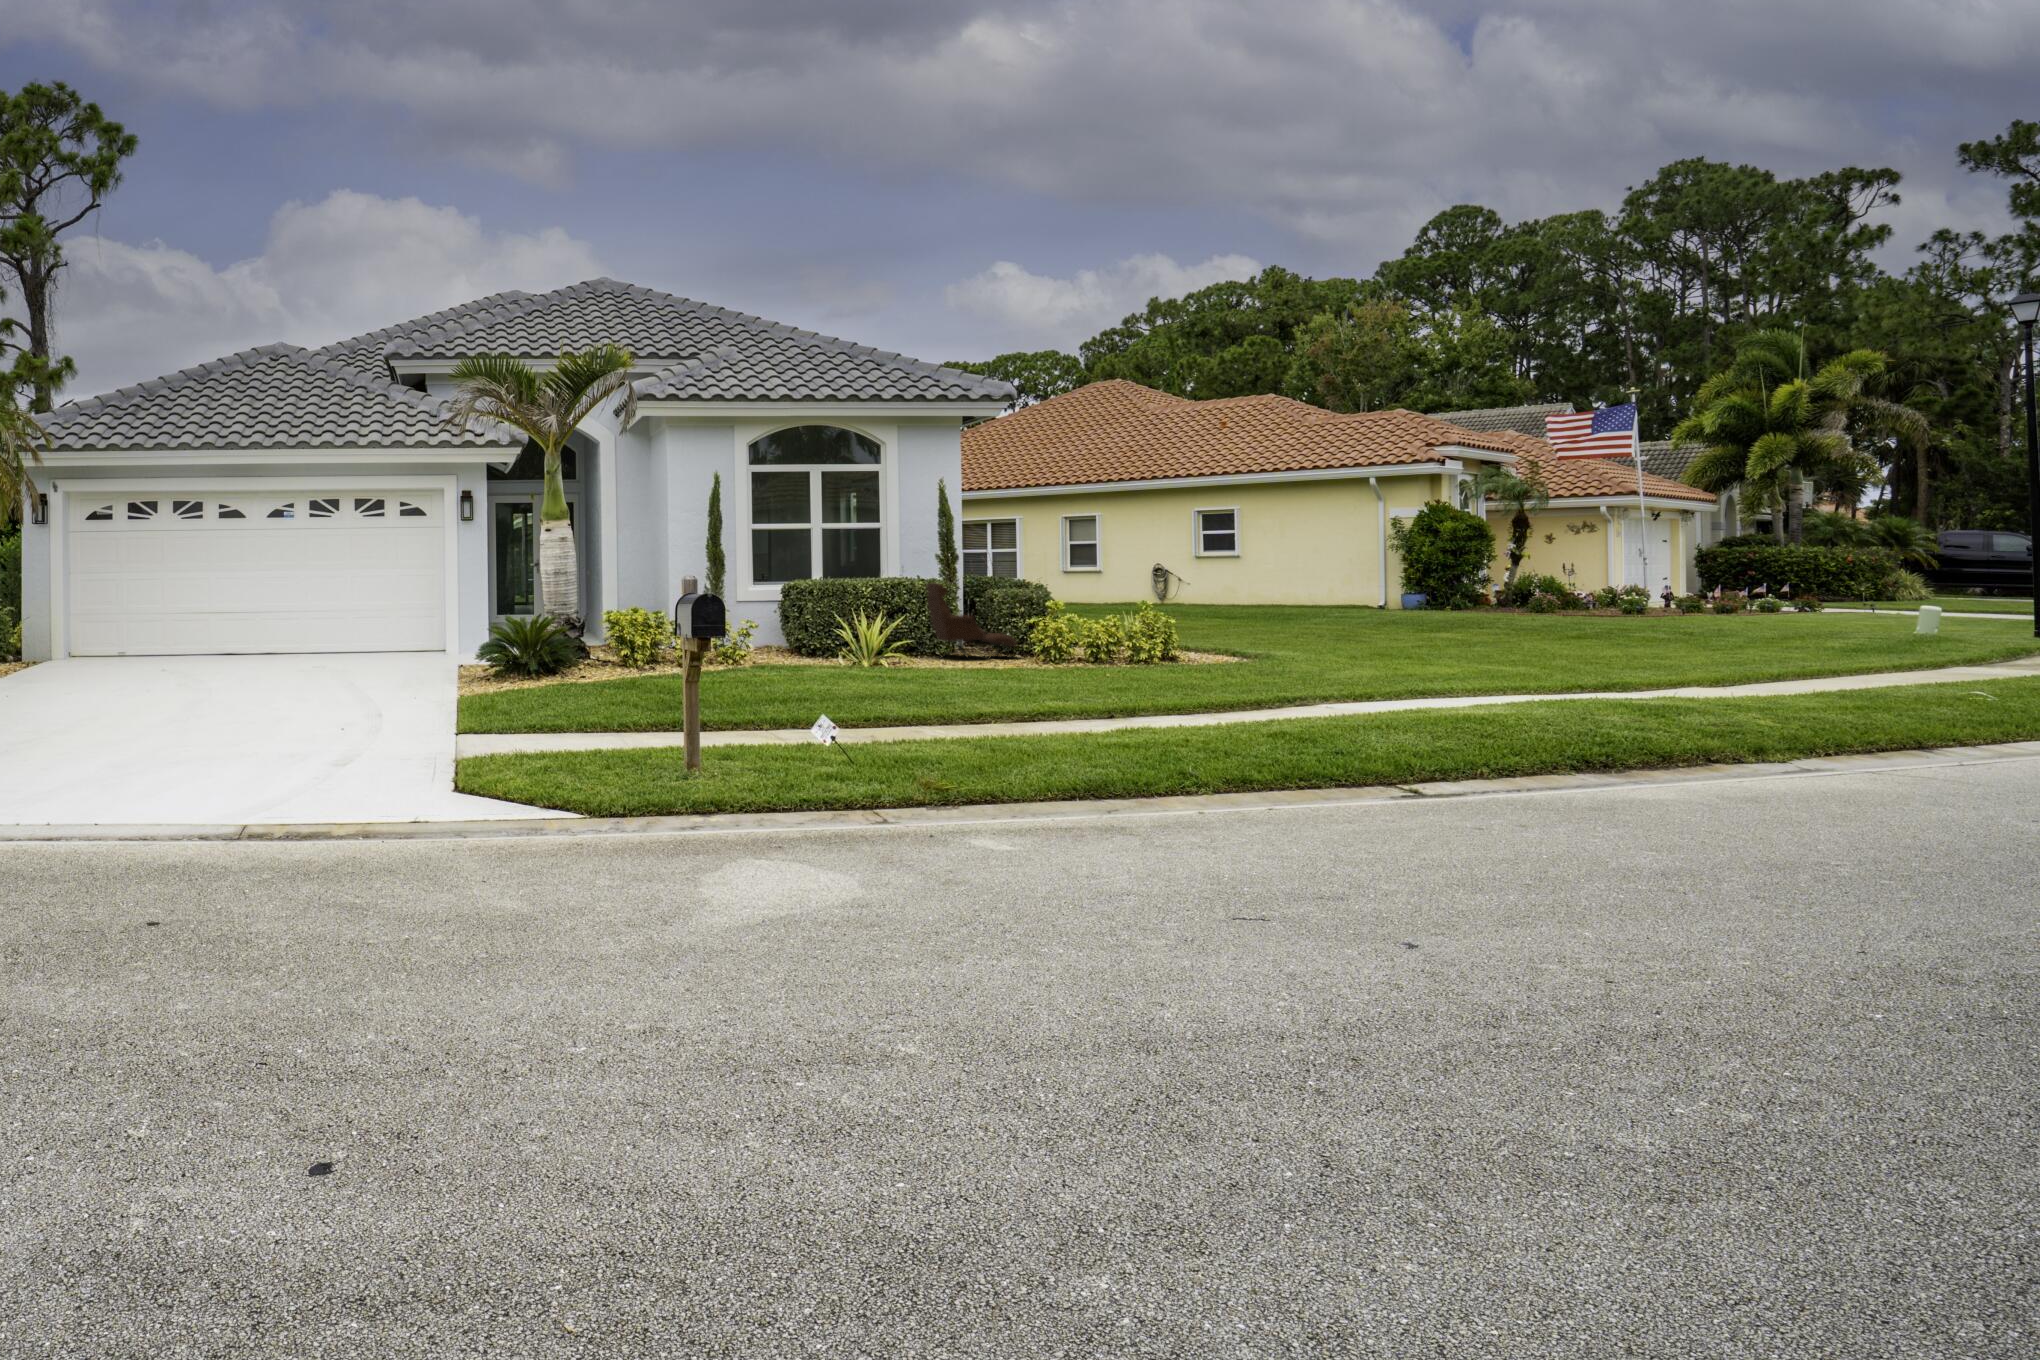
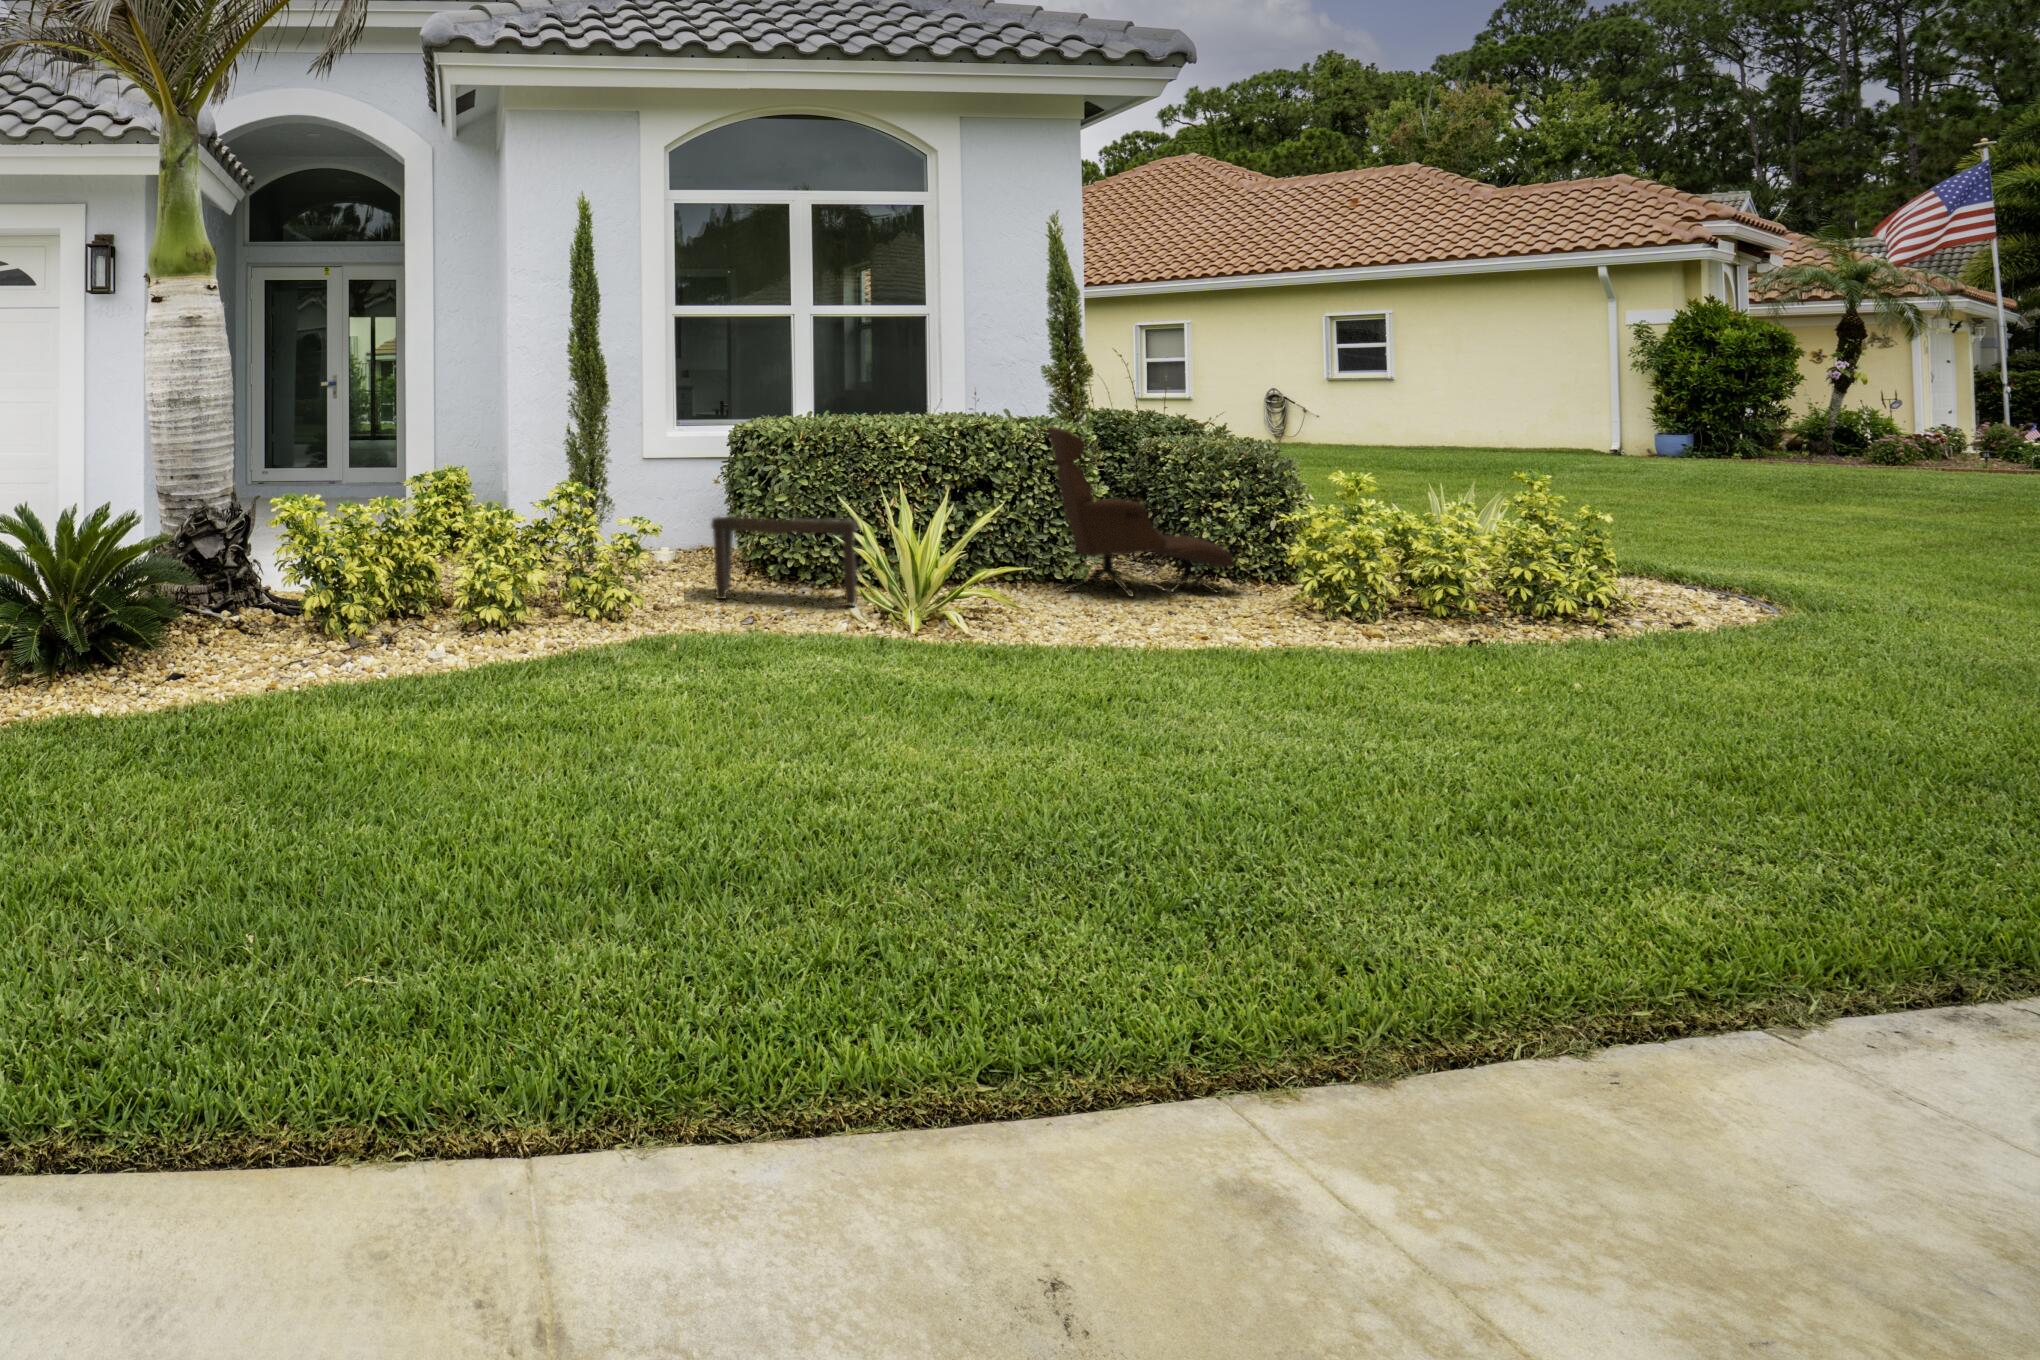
bench: none [776,624,845,662] -> present [711,516,857,605]

